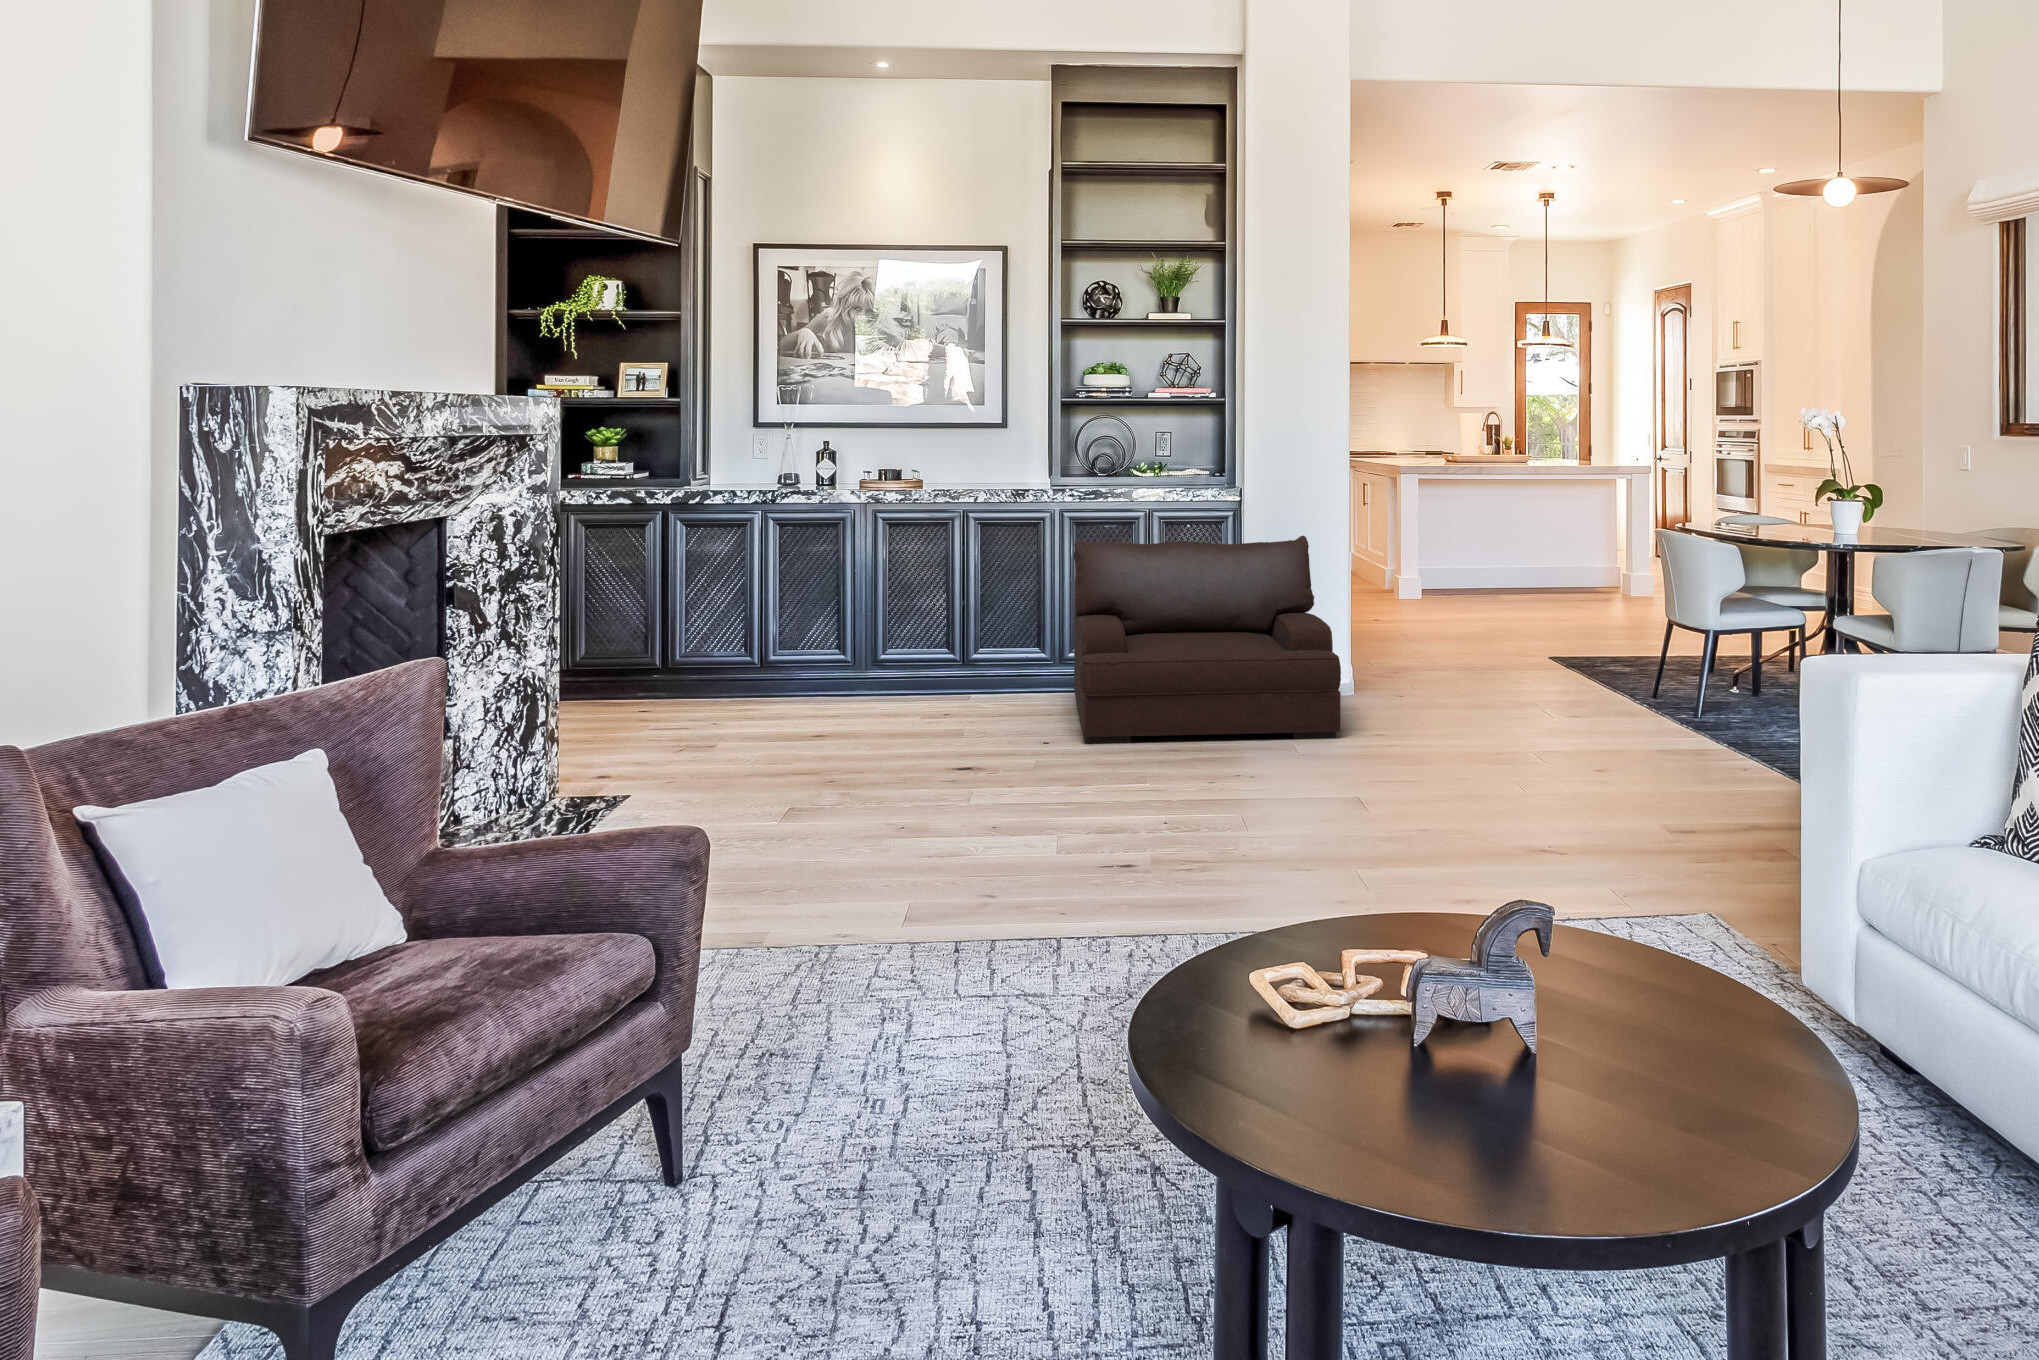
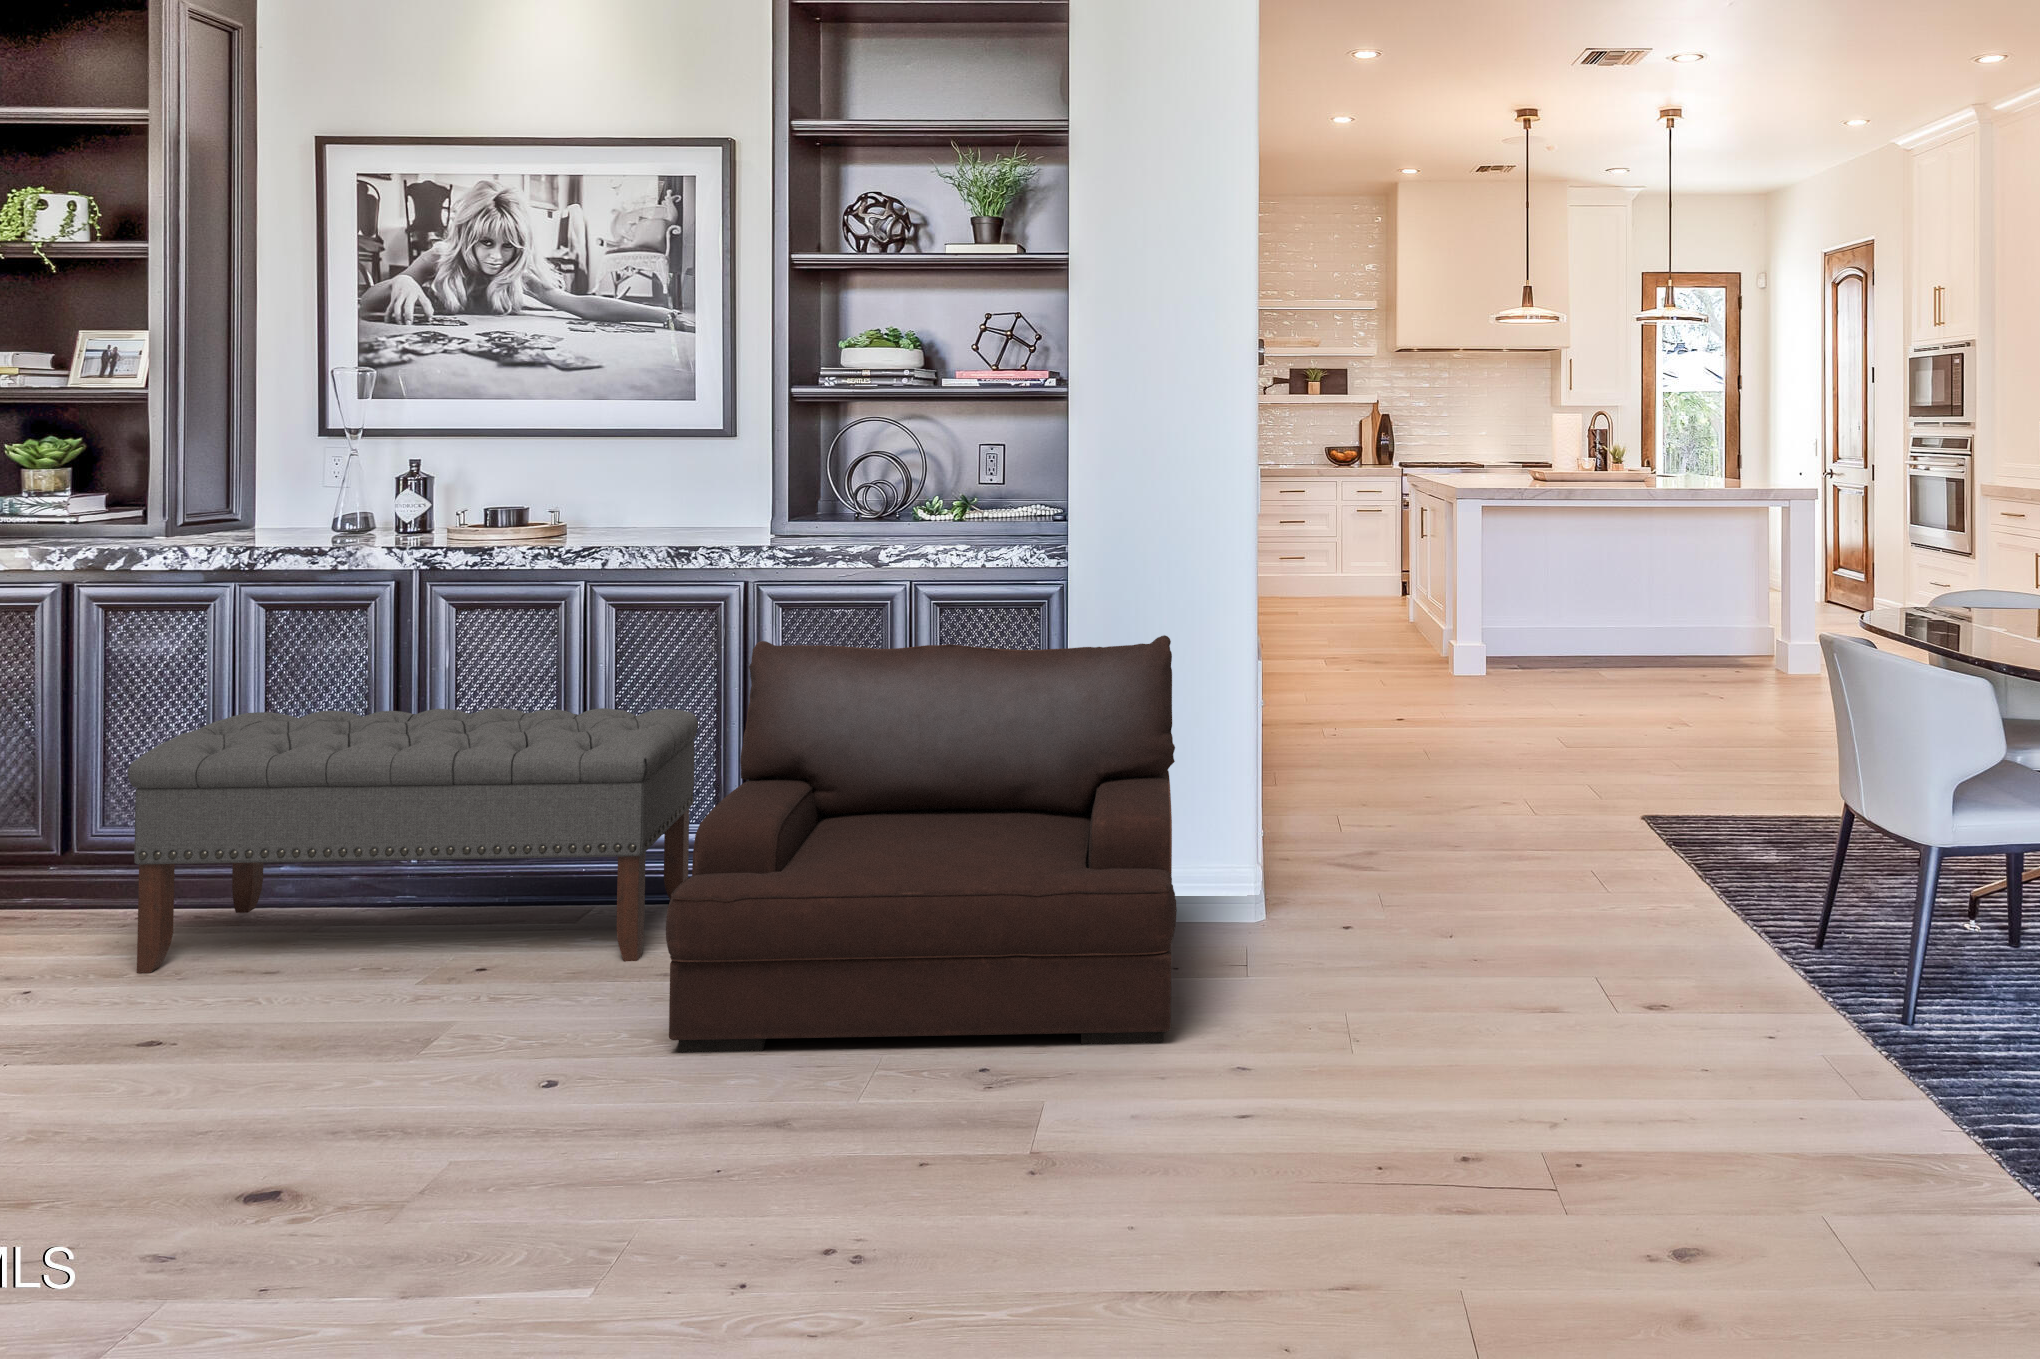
bench: none [746,583,1027,724] -> present [128,708,698,973]

